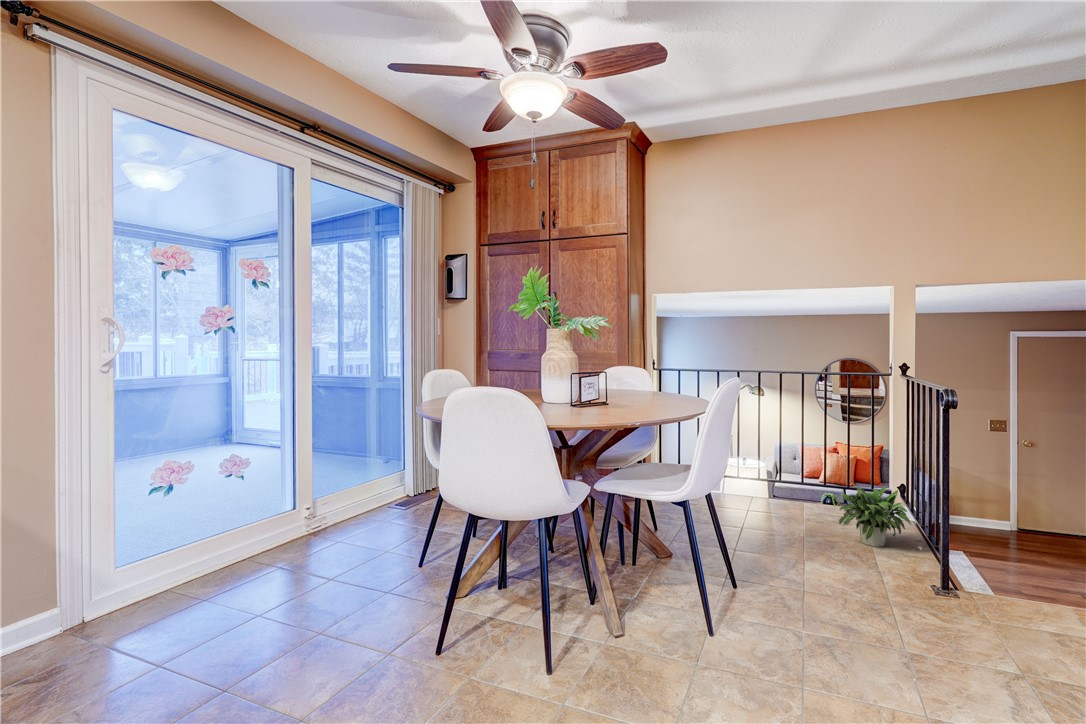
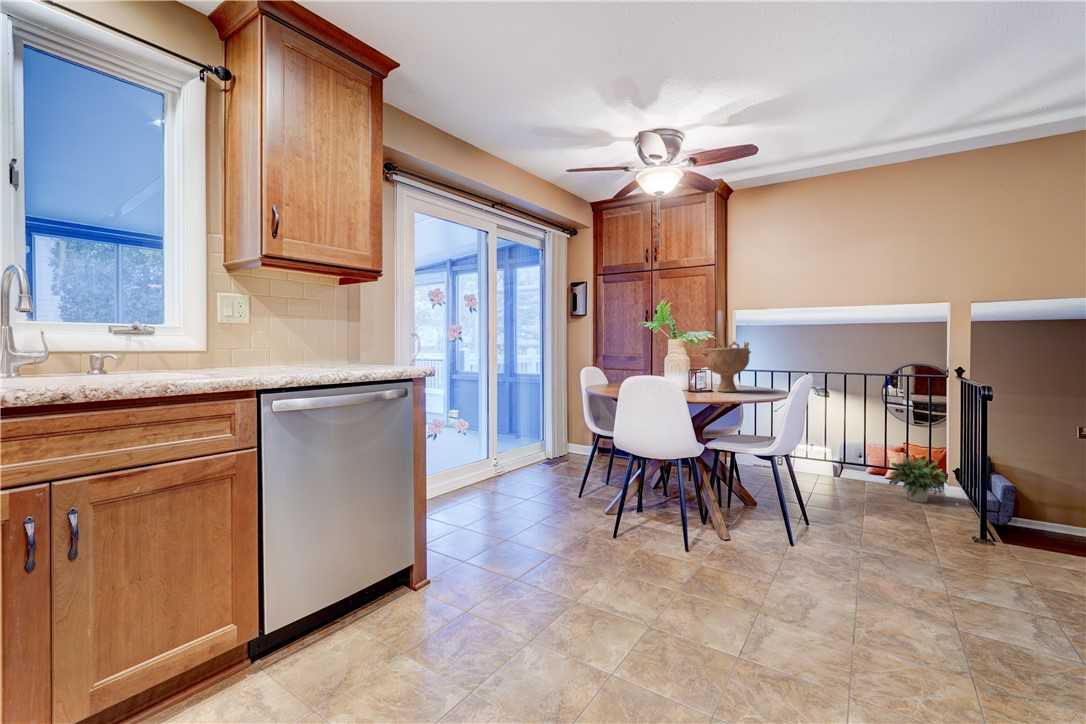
decorative bowl: none [590,333,658,408] -> present [702,341,751,392]

